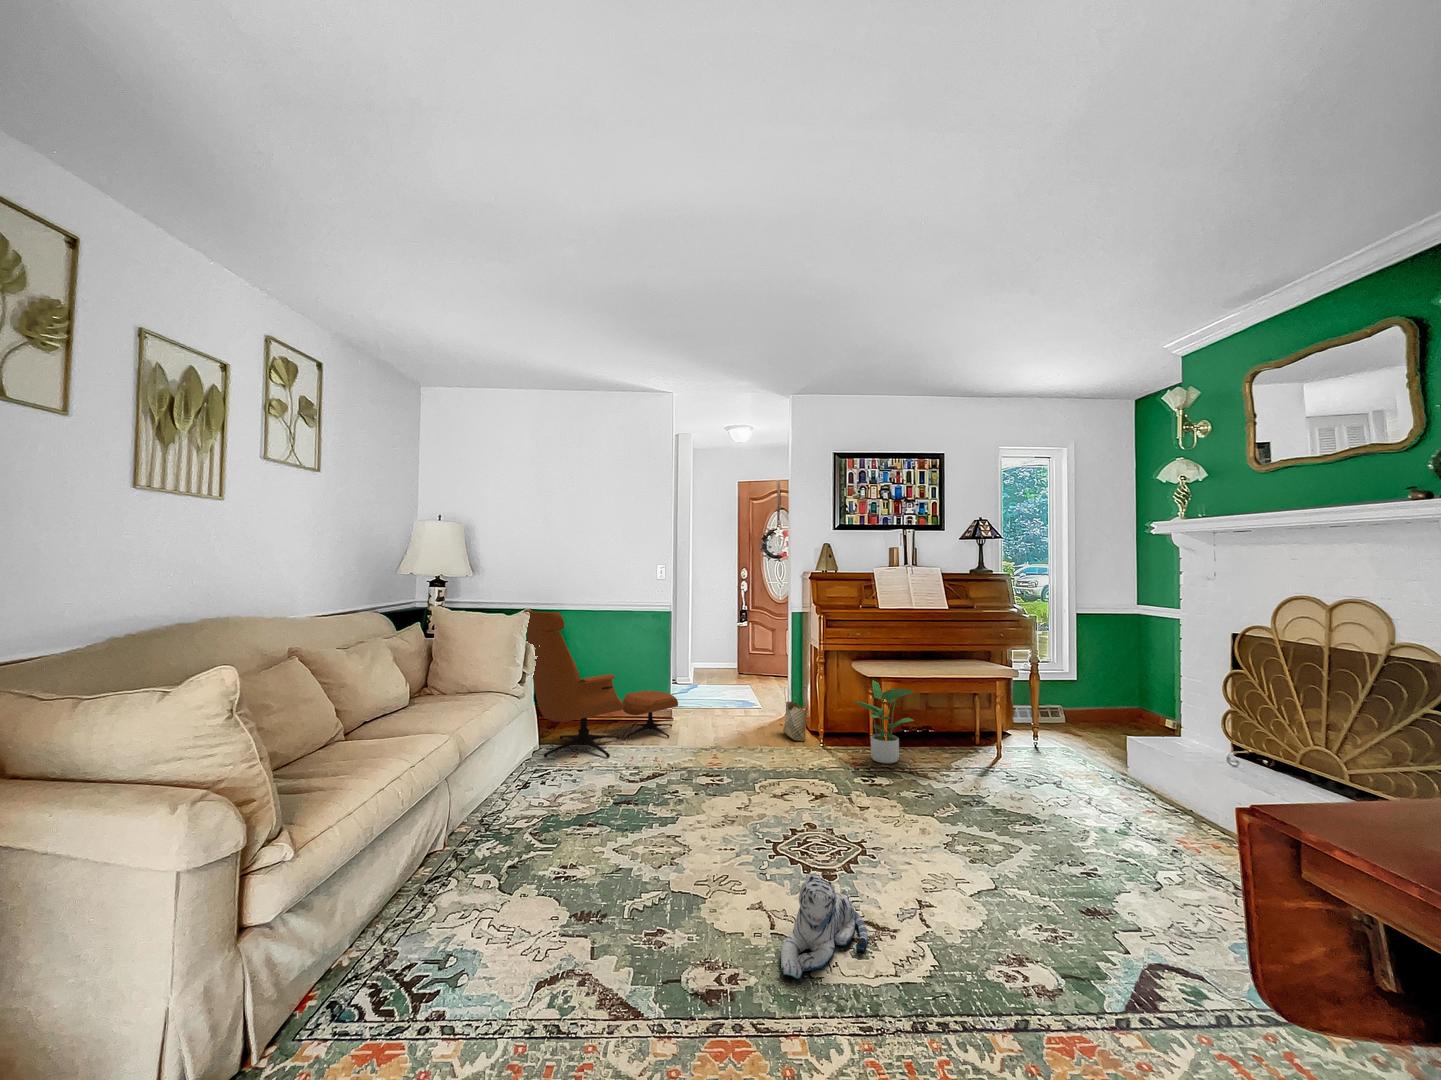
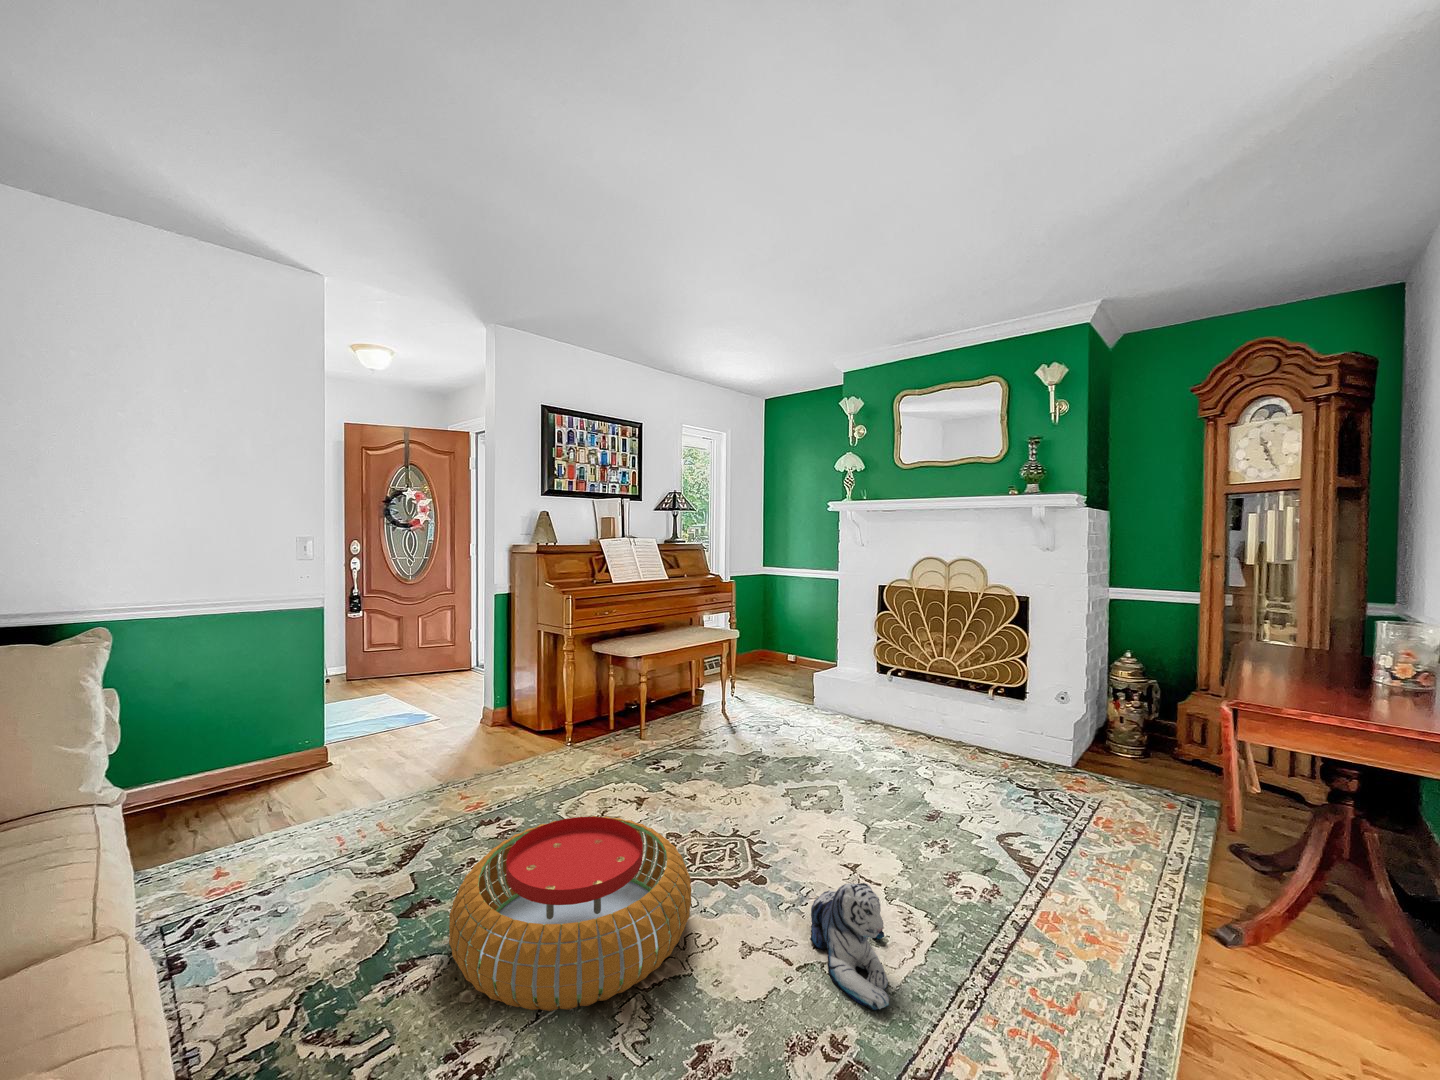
lounge chair: present [524,609,678,758] -> none [66,623,357,892]
potted plant: present [854,680,914,763] -> none [612,650,672,741]
woven basket: present [783,687,808,741] -> none [500,677,540,740]
pouf: none [593,772,761,885] -> present [449,816,691,1011]

